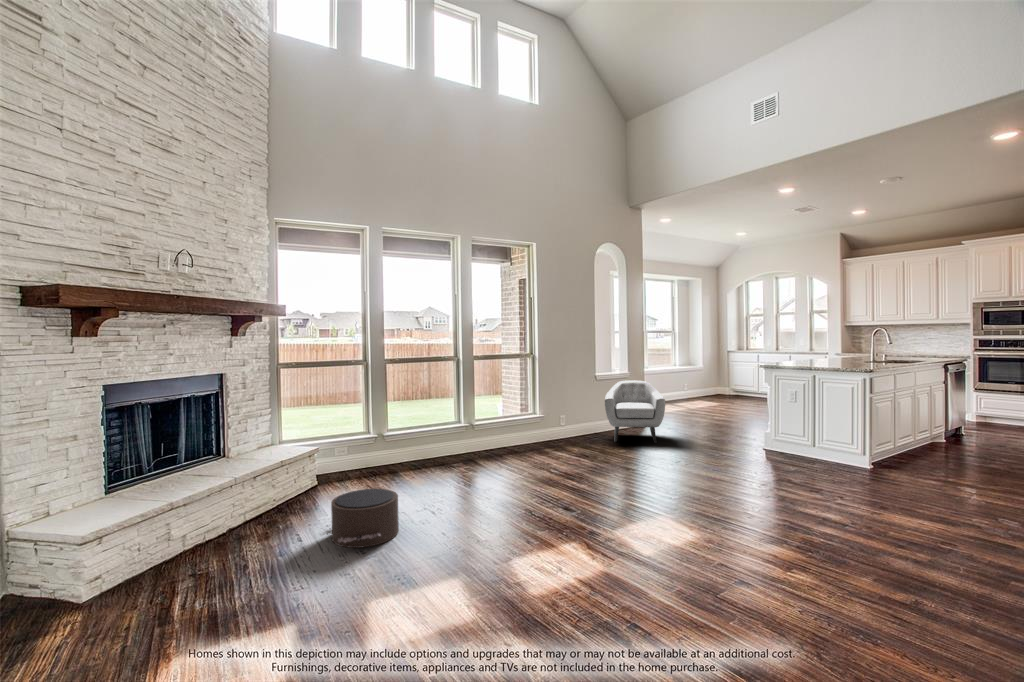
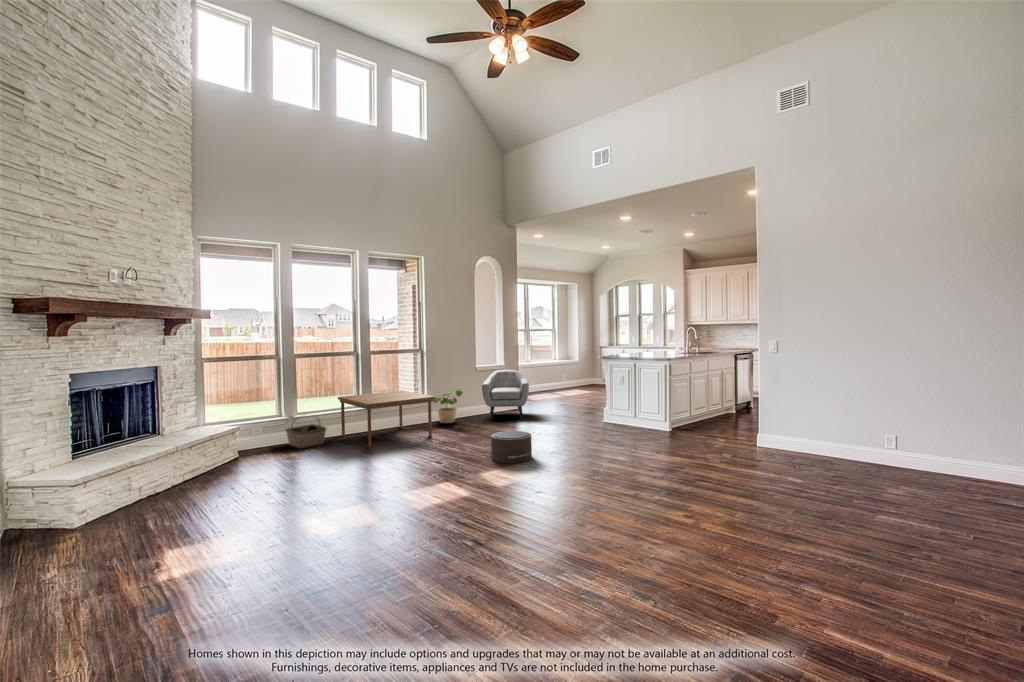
coffee table: none [433,405,552,479] -> present [338,391,435,447]
potted plant: none [546,405,589,446] -> present [434,390,463,423]
basket: none [373,433,420,476] -> present [286,422,326,448]
pouf: present [331,489,399,548] -> present [486,431,532,463]

